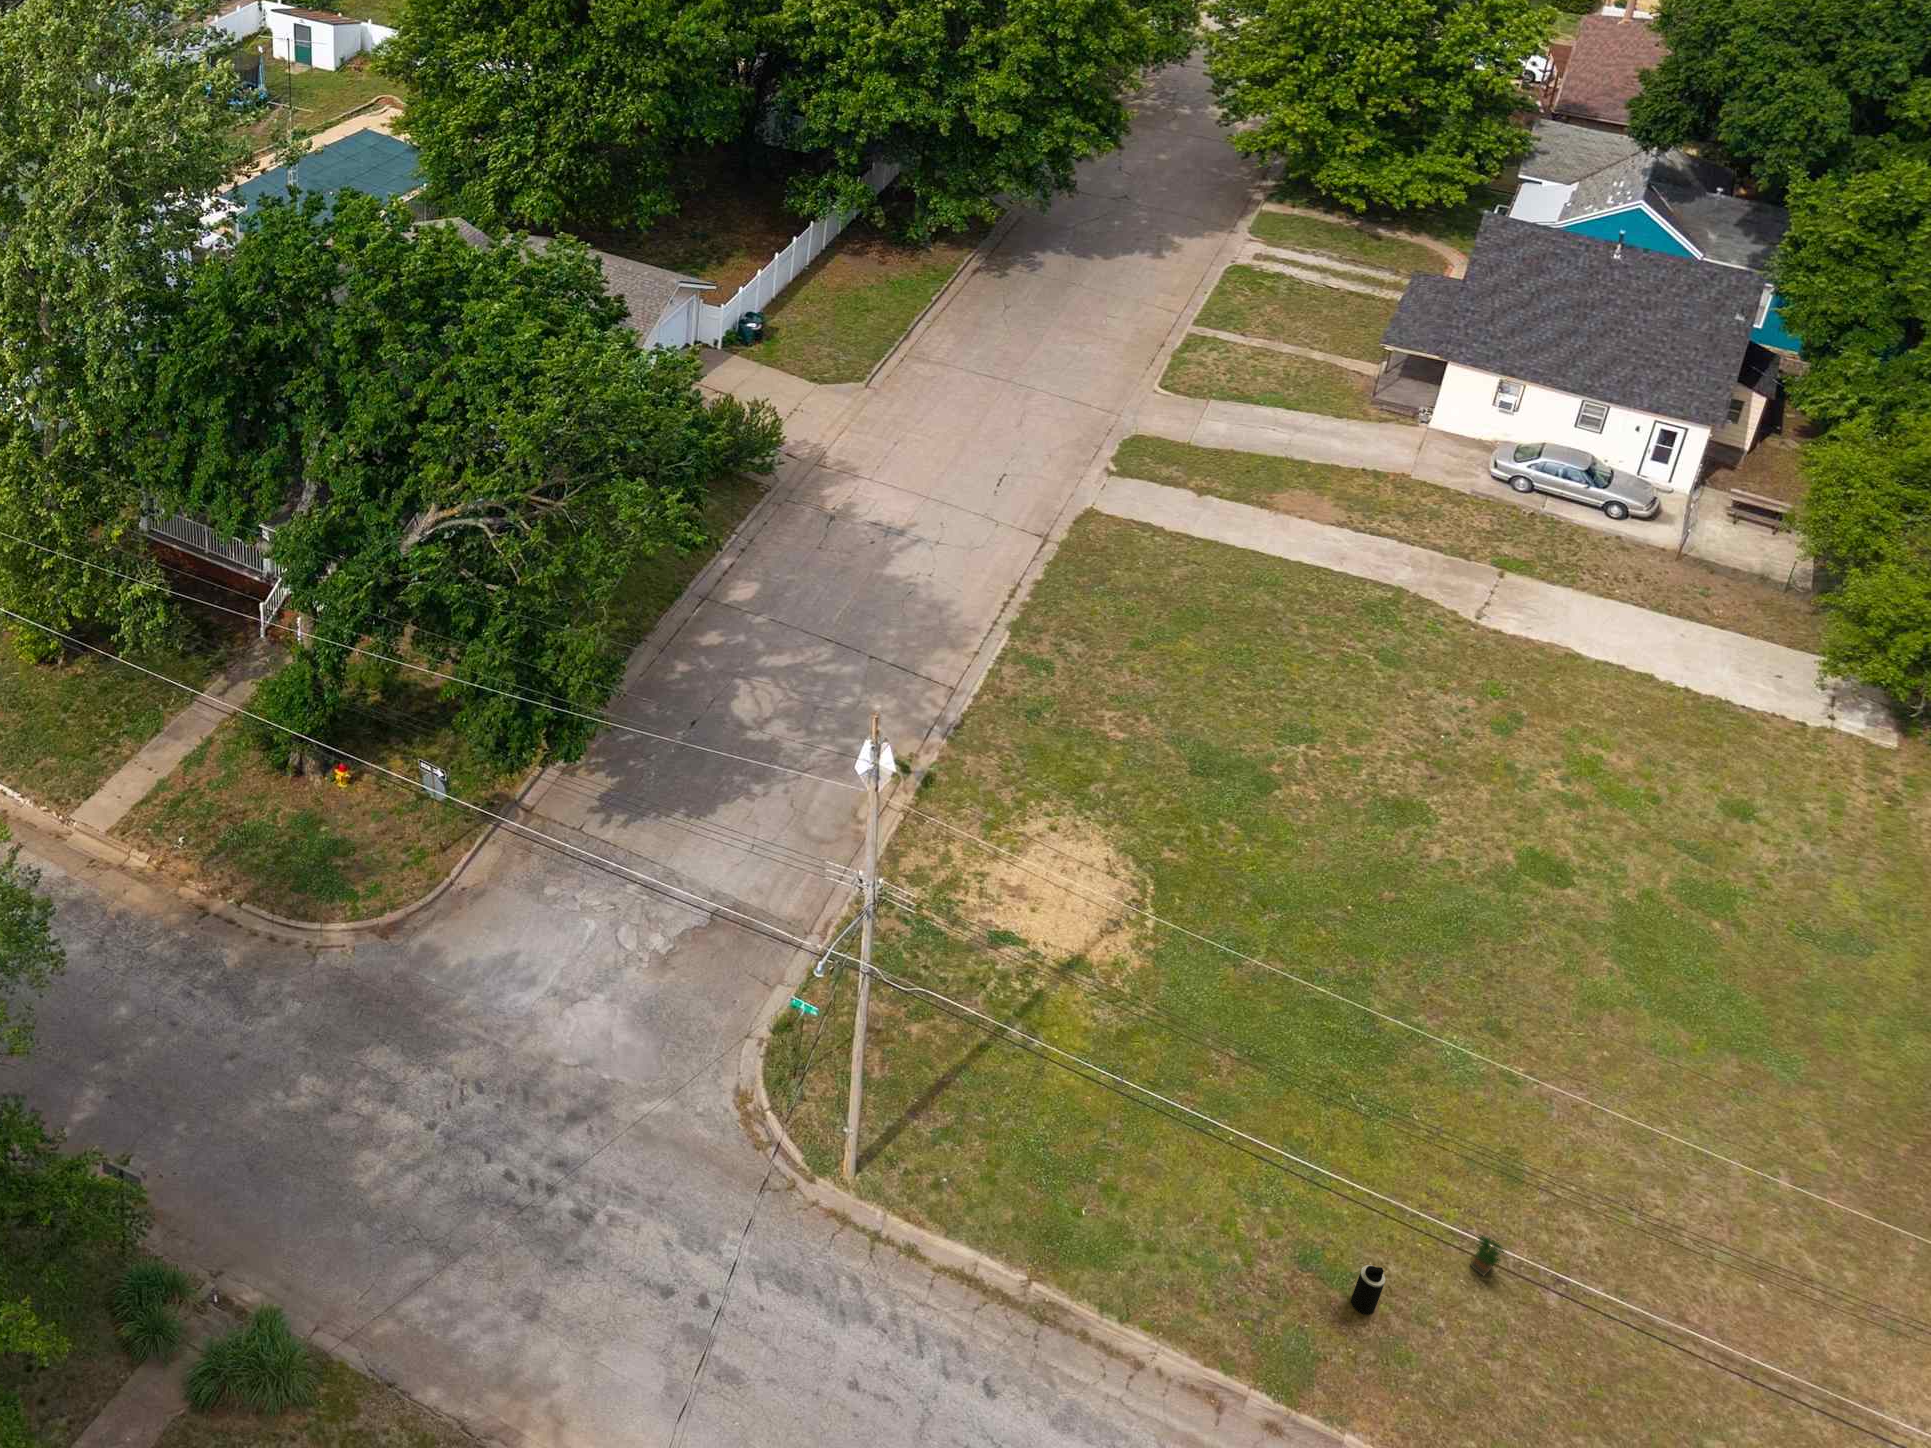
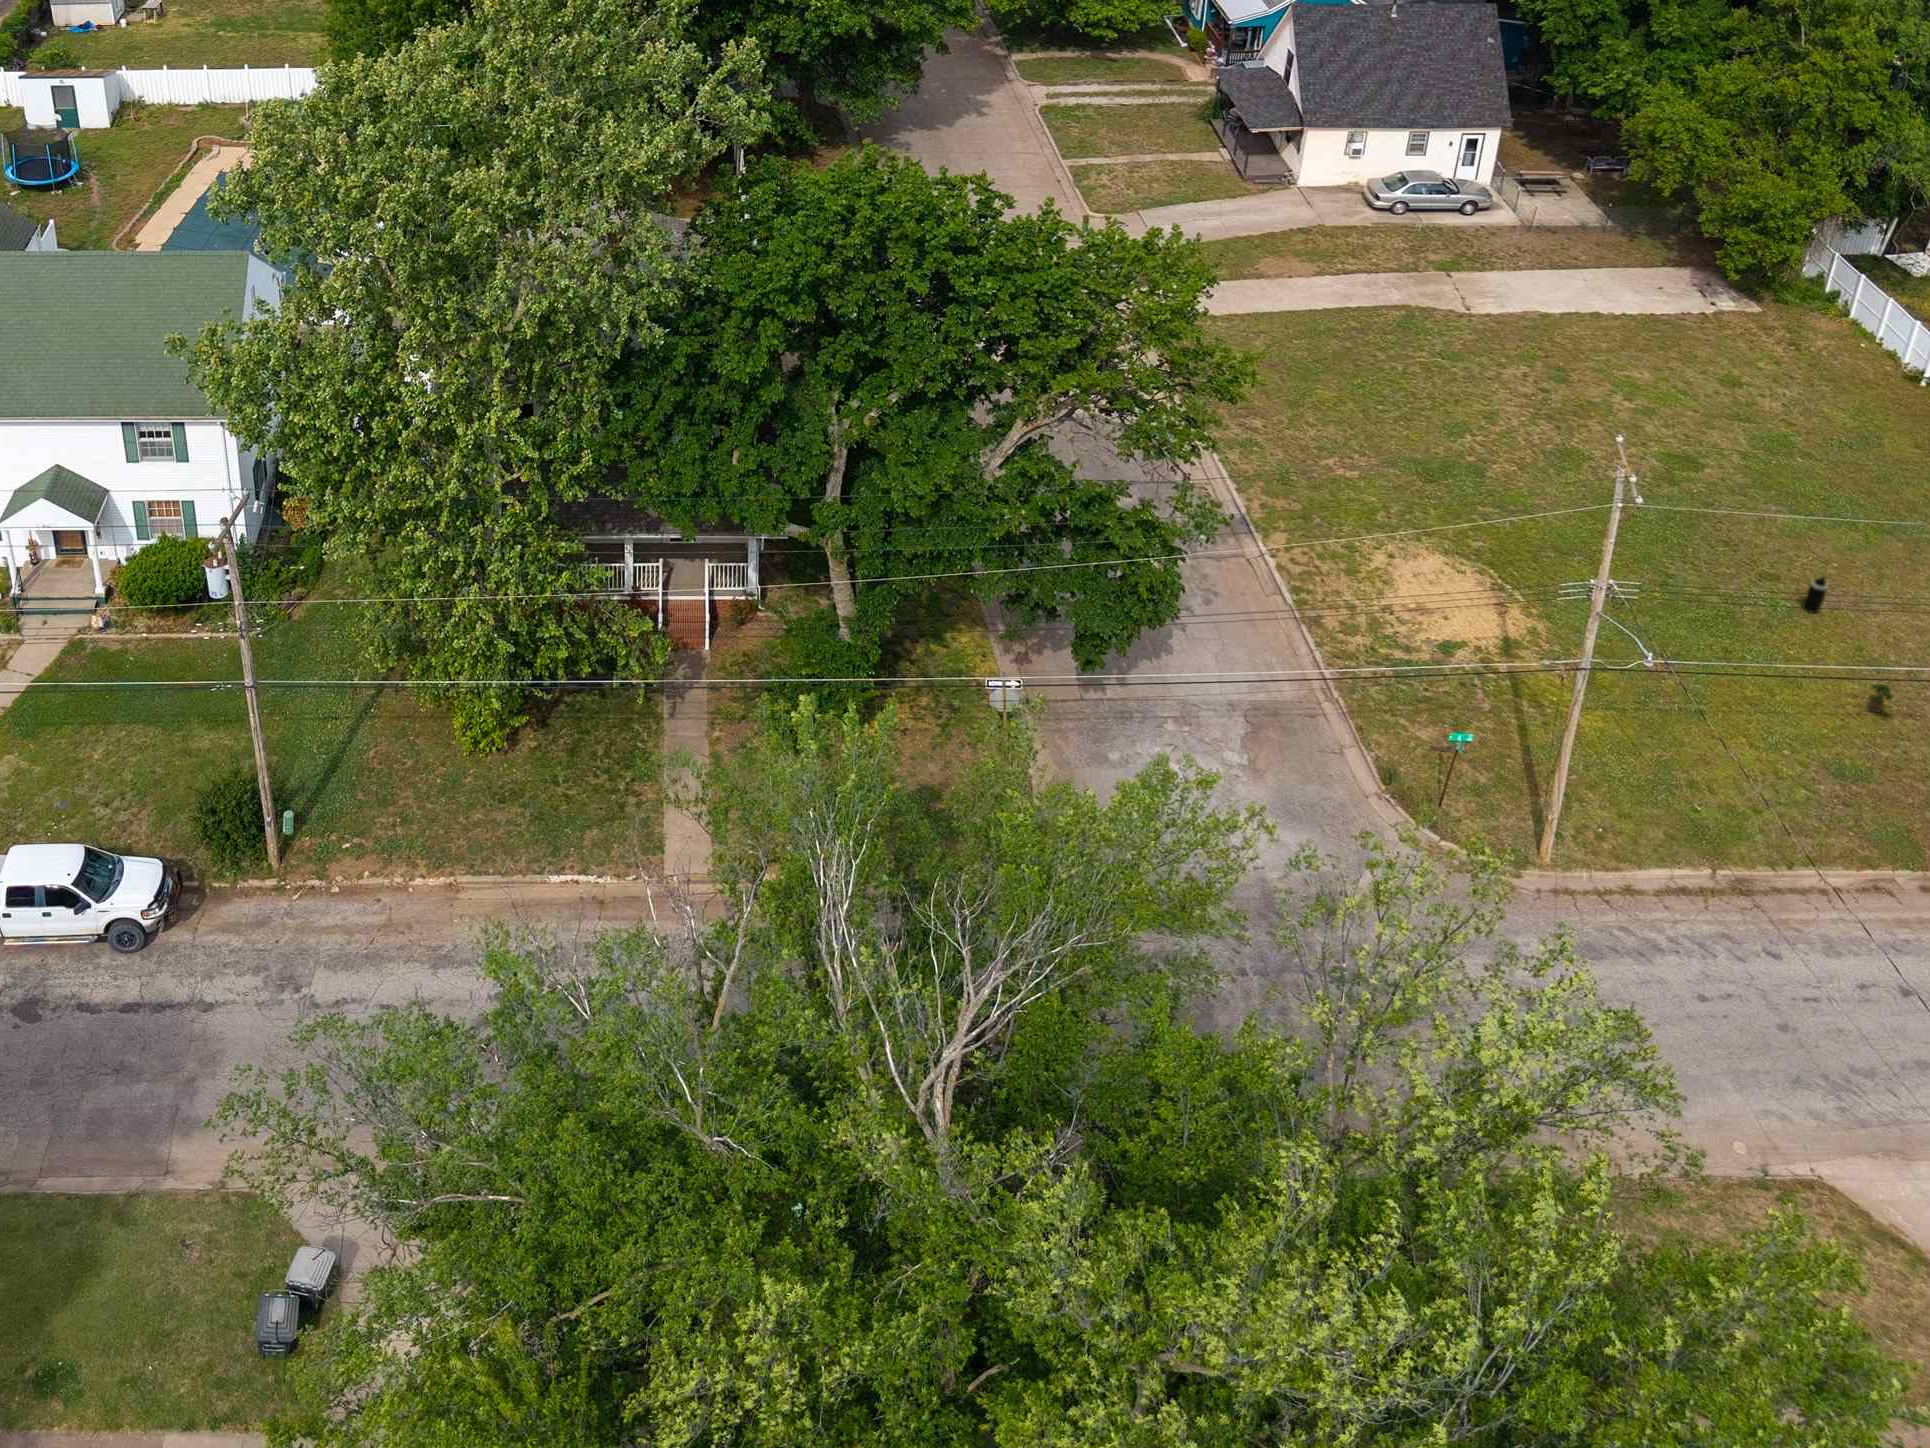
trash can: present [1351,1265,1386,1315] -> present [1803,577,1828,613]

